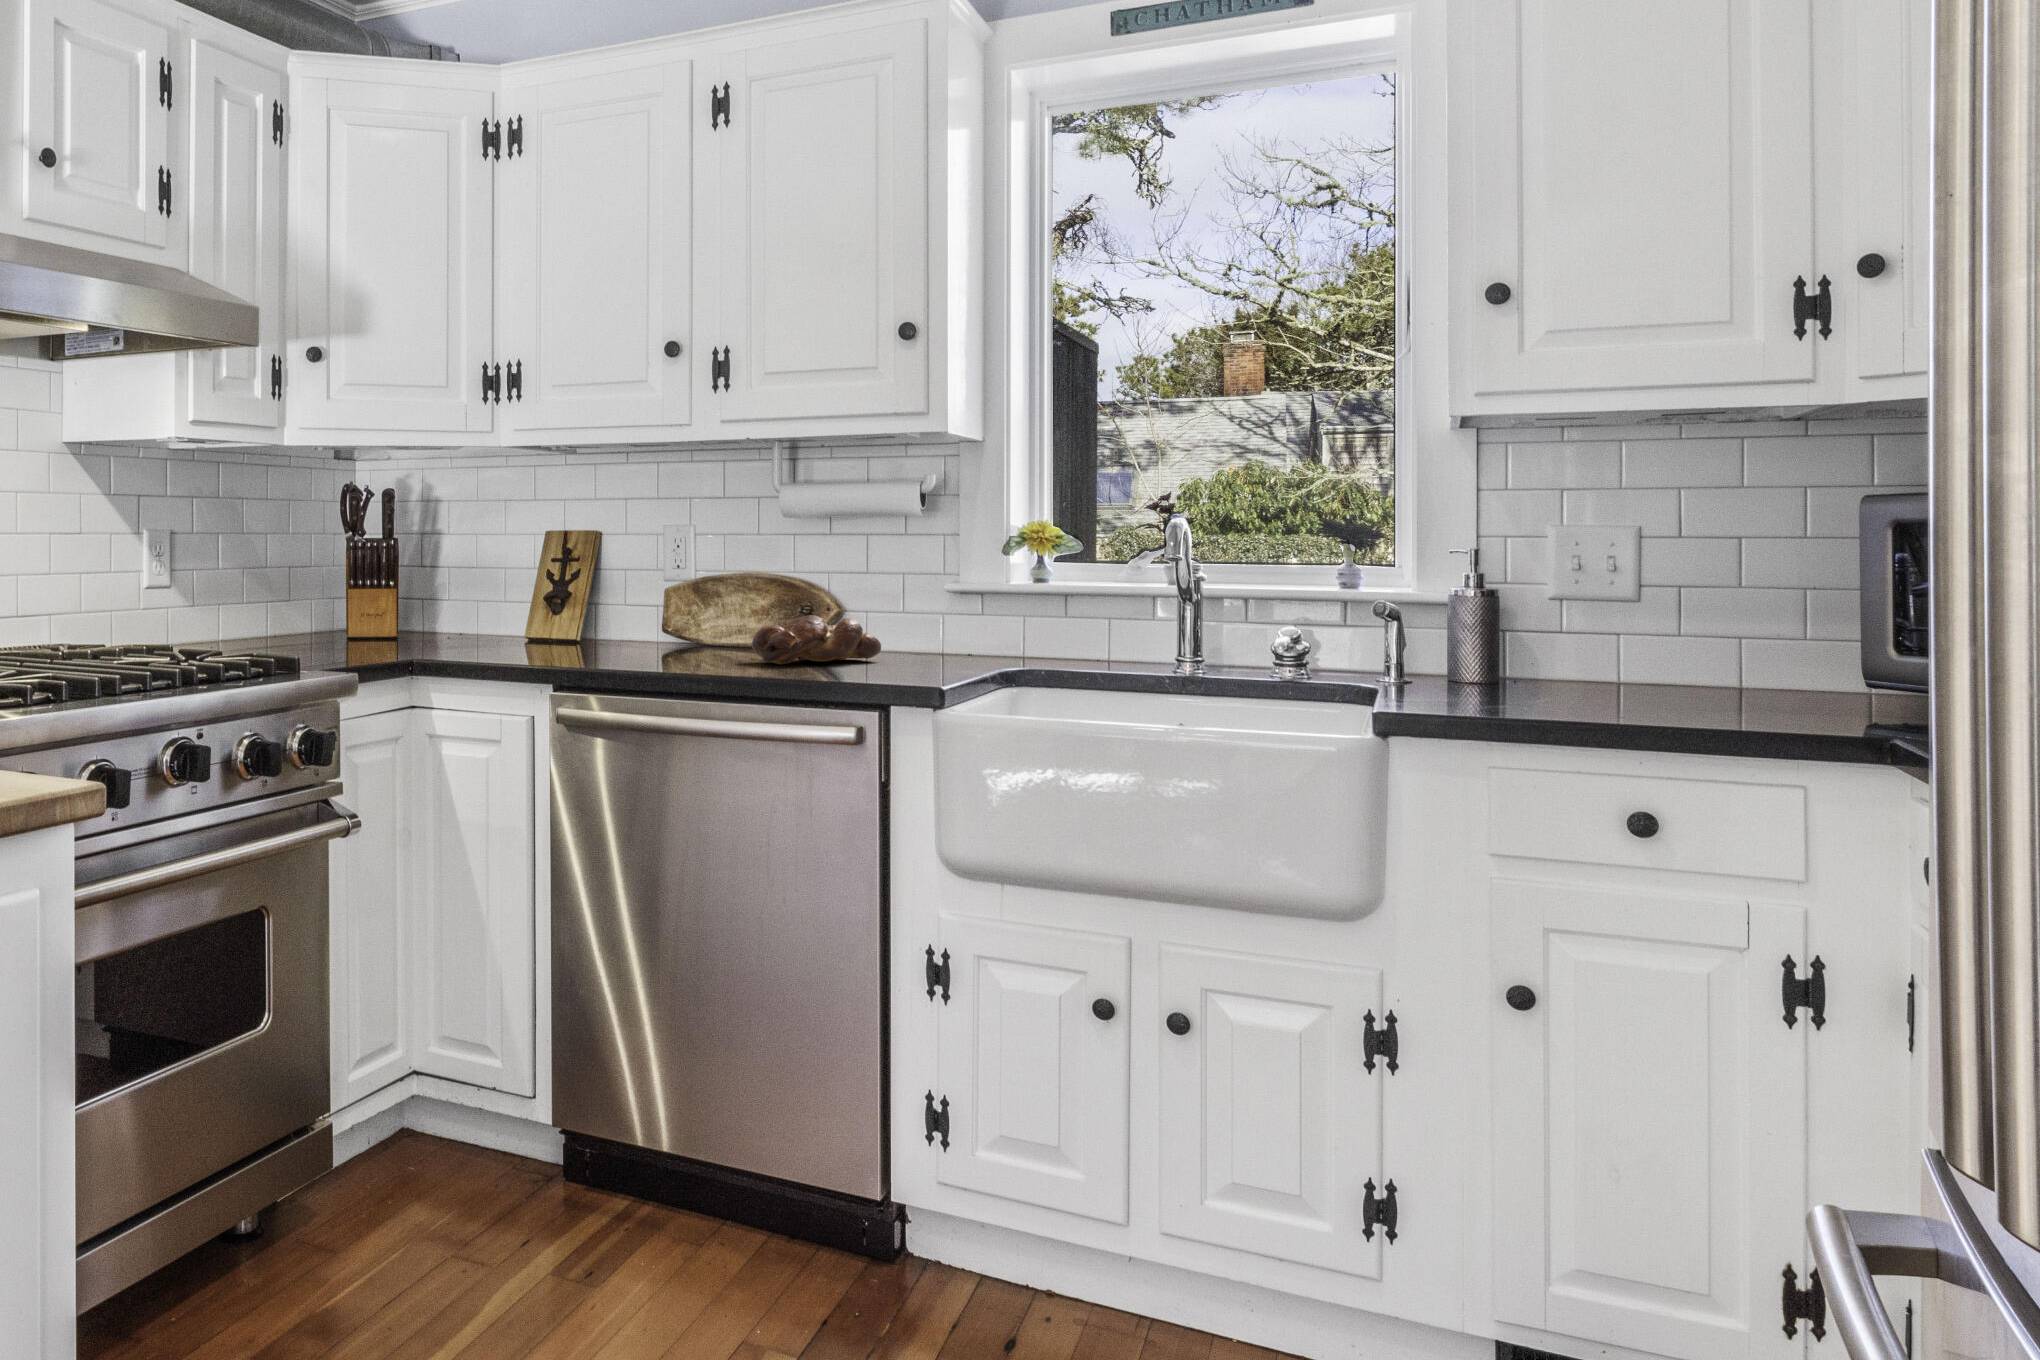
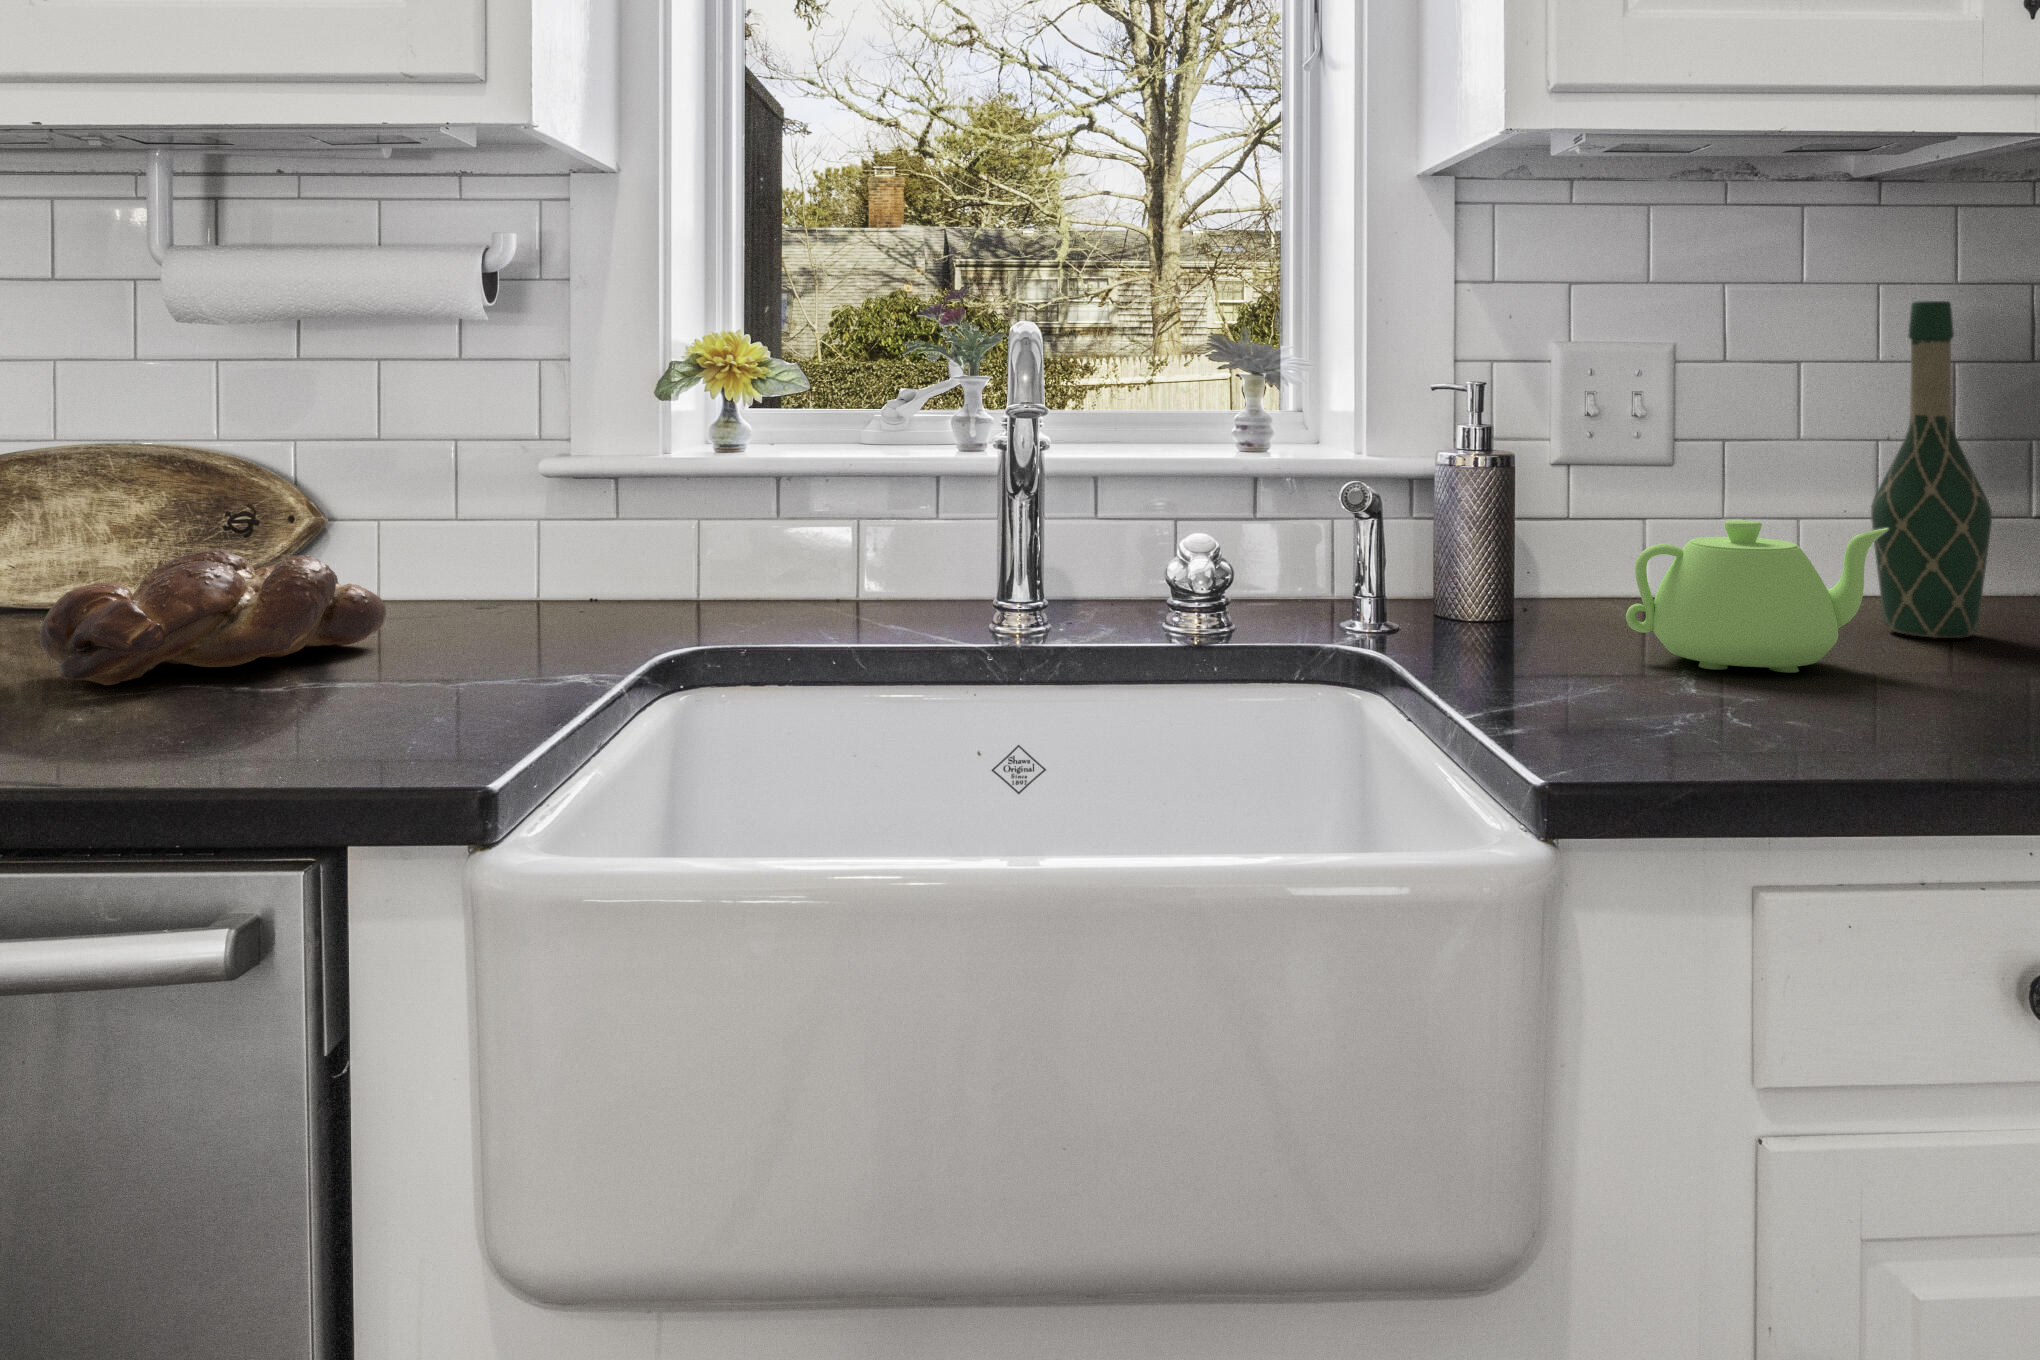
wine bottle: none [1701,503,1776,694] -> present [1871,301,1992,638]
teapot: none [1509,620,1657,696] -> present [1626,520,1888,673]

